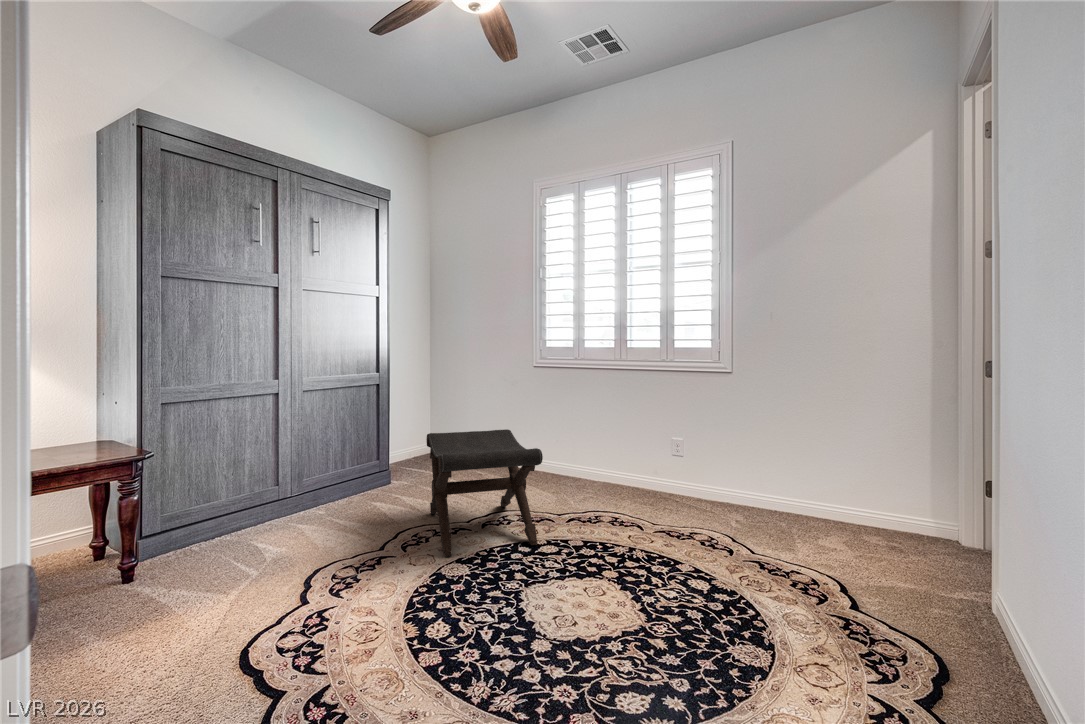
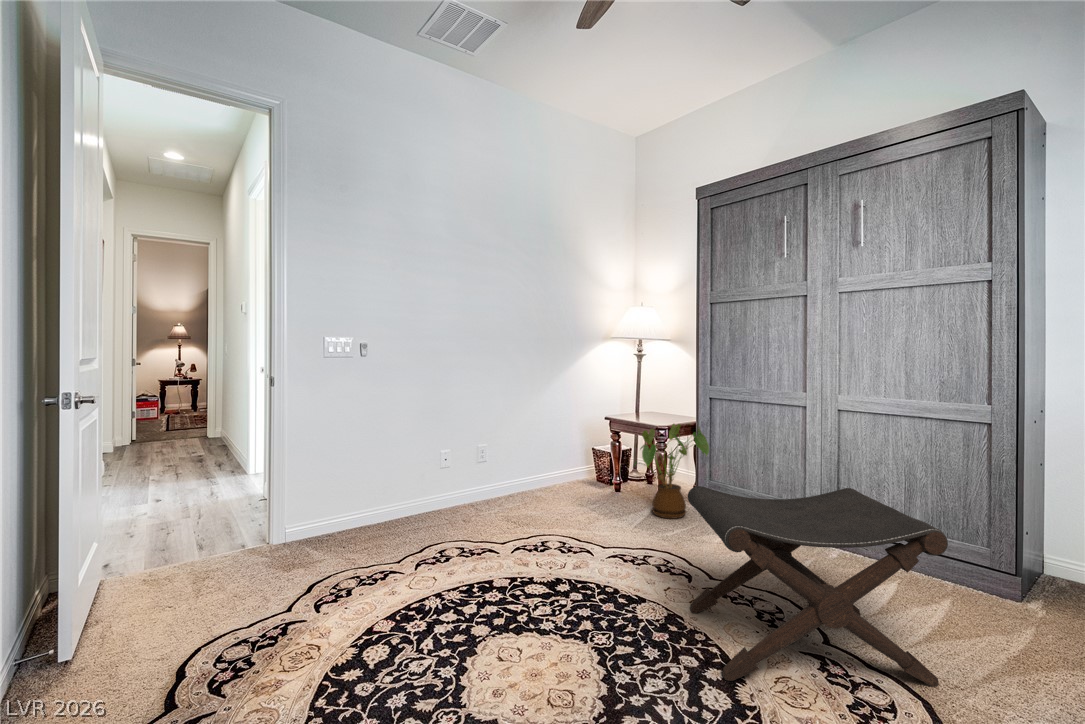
house plant: none [72,441,211,591] -> present [633,424,709,519]

